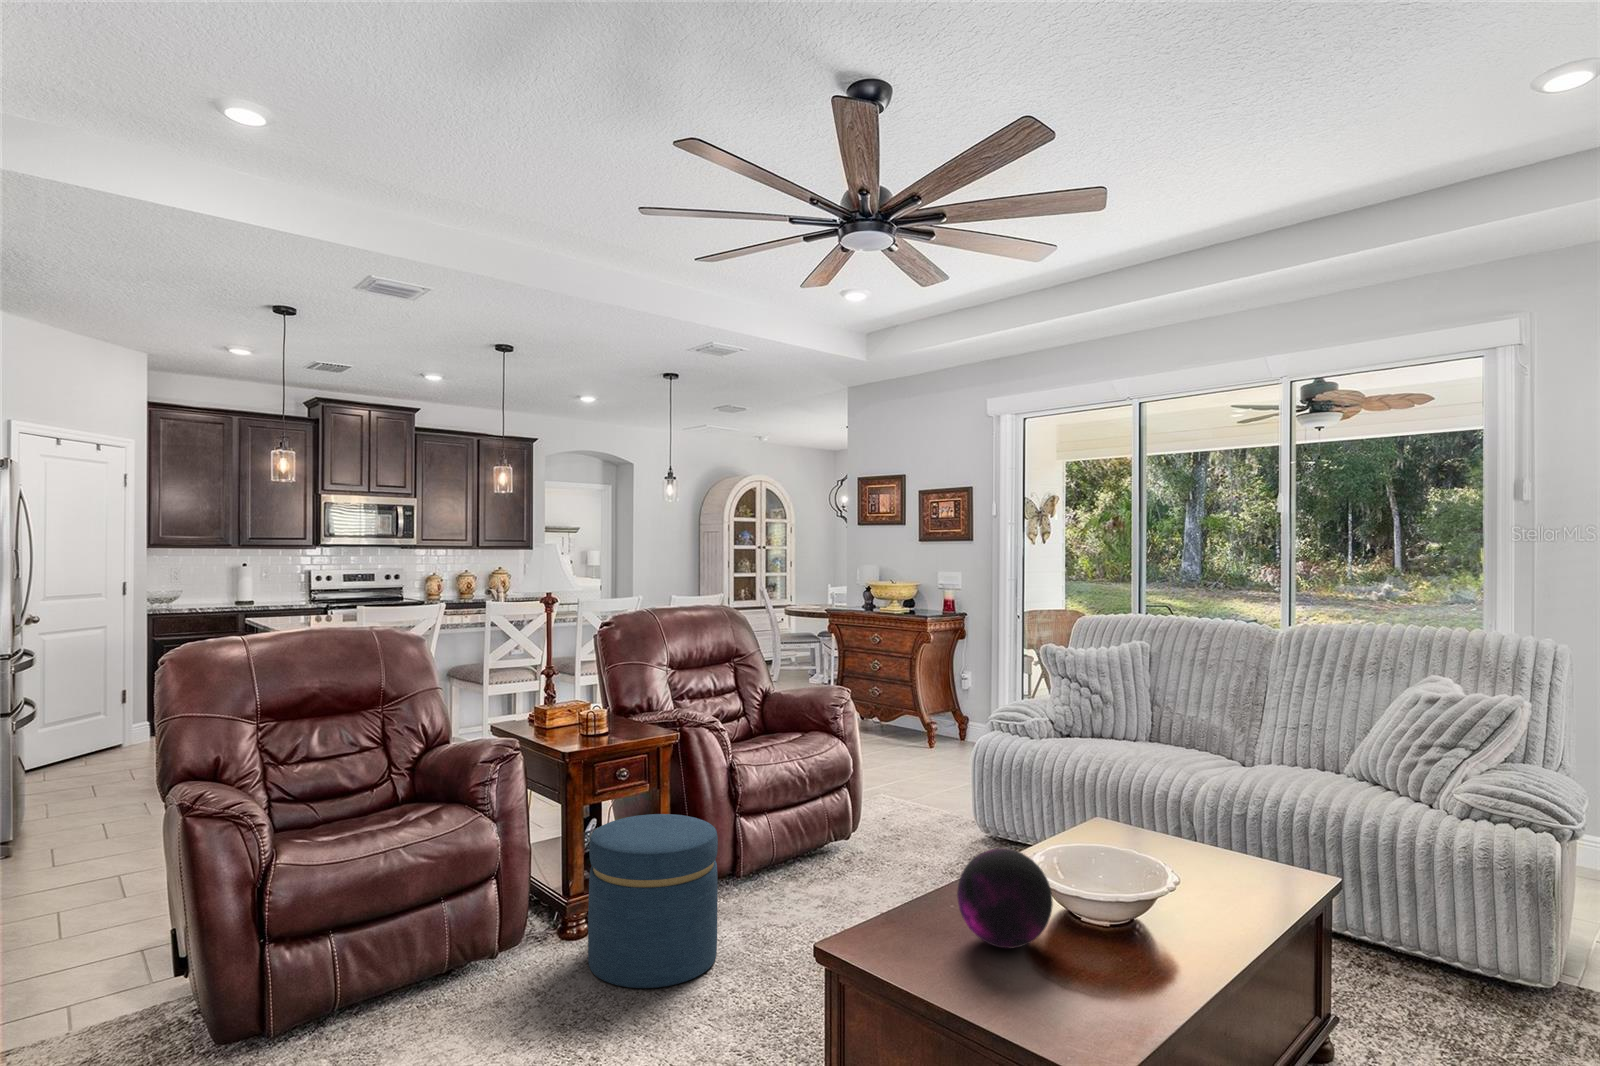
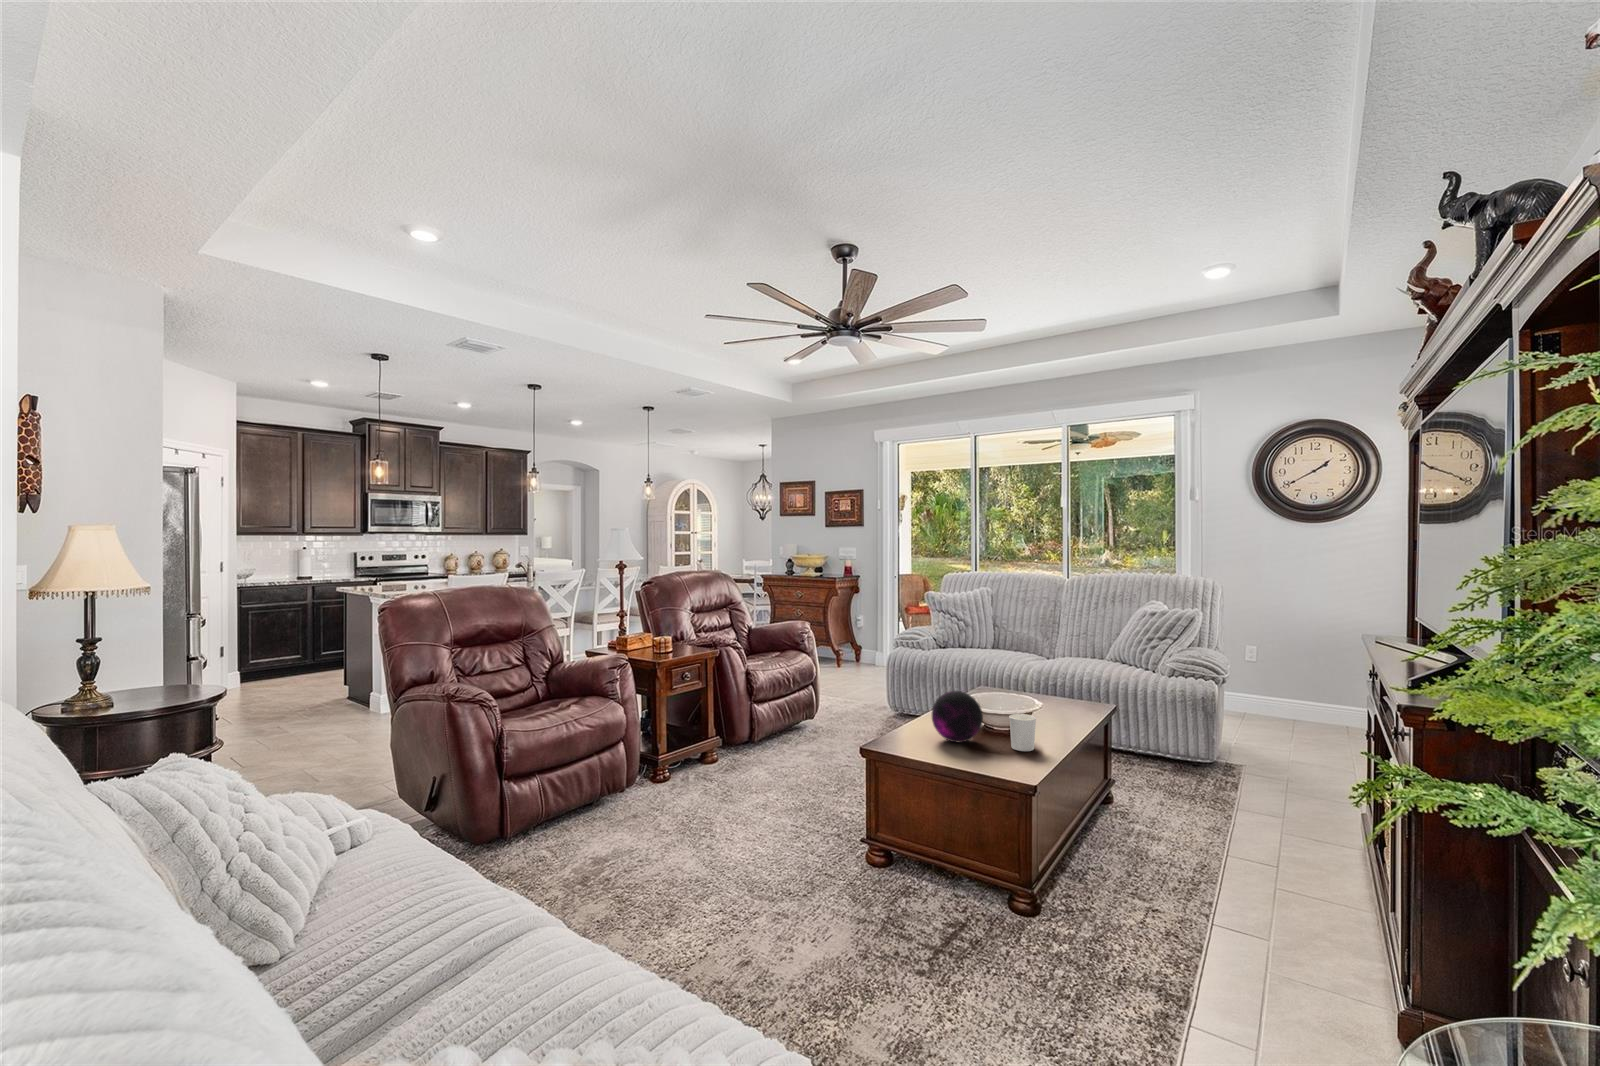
ottoman: present [588,814,718,988] -> none [680,699,759,801]
candle holder: none [1099,903,1151,983] -> present [1009,714,1036,751]

